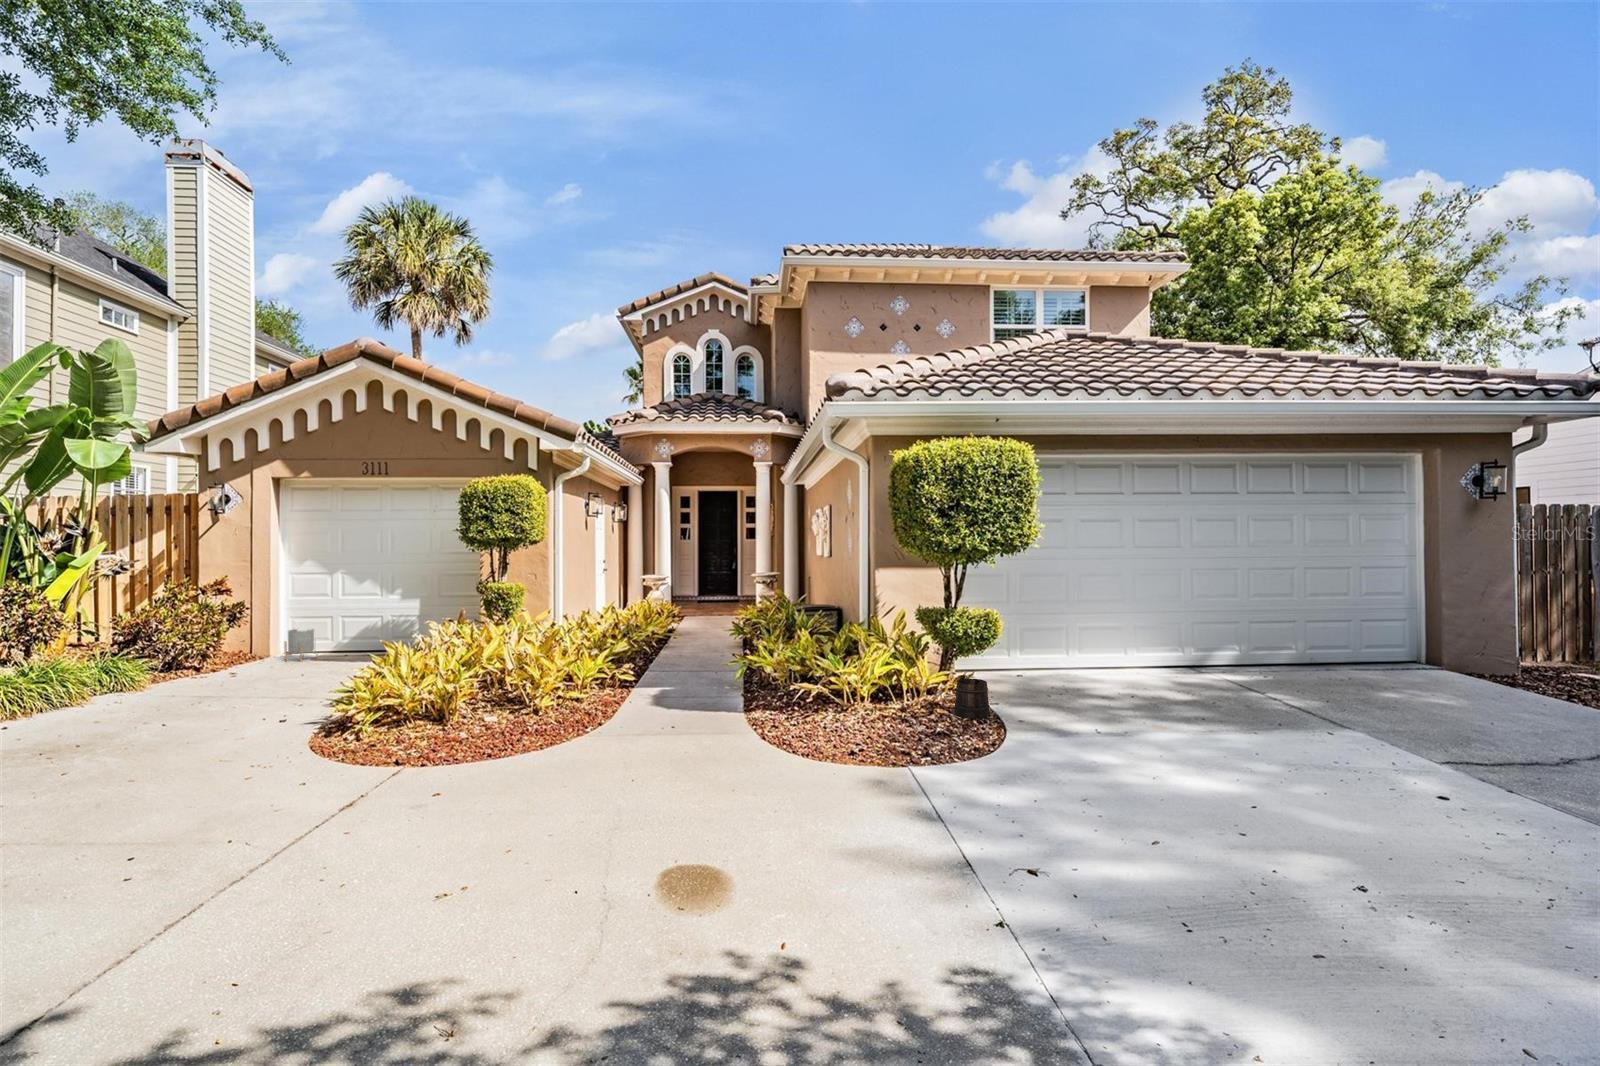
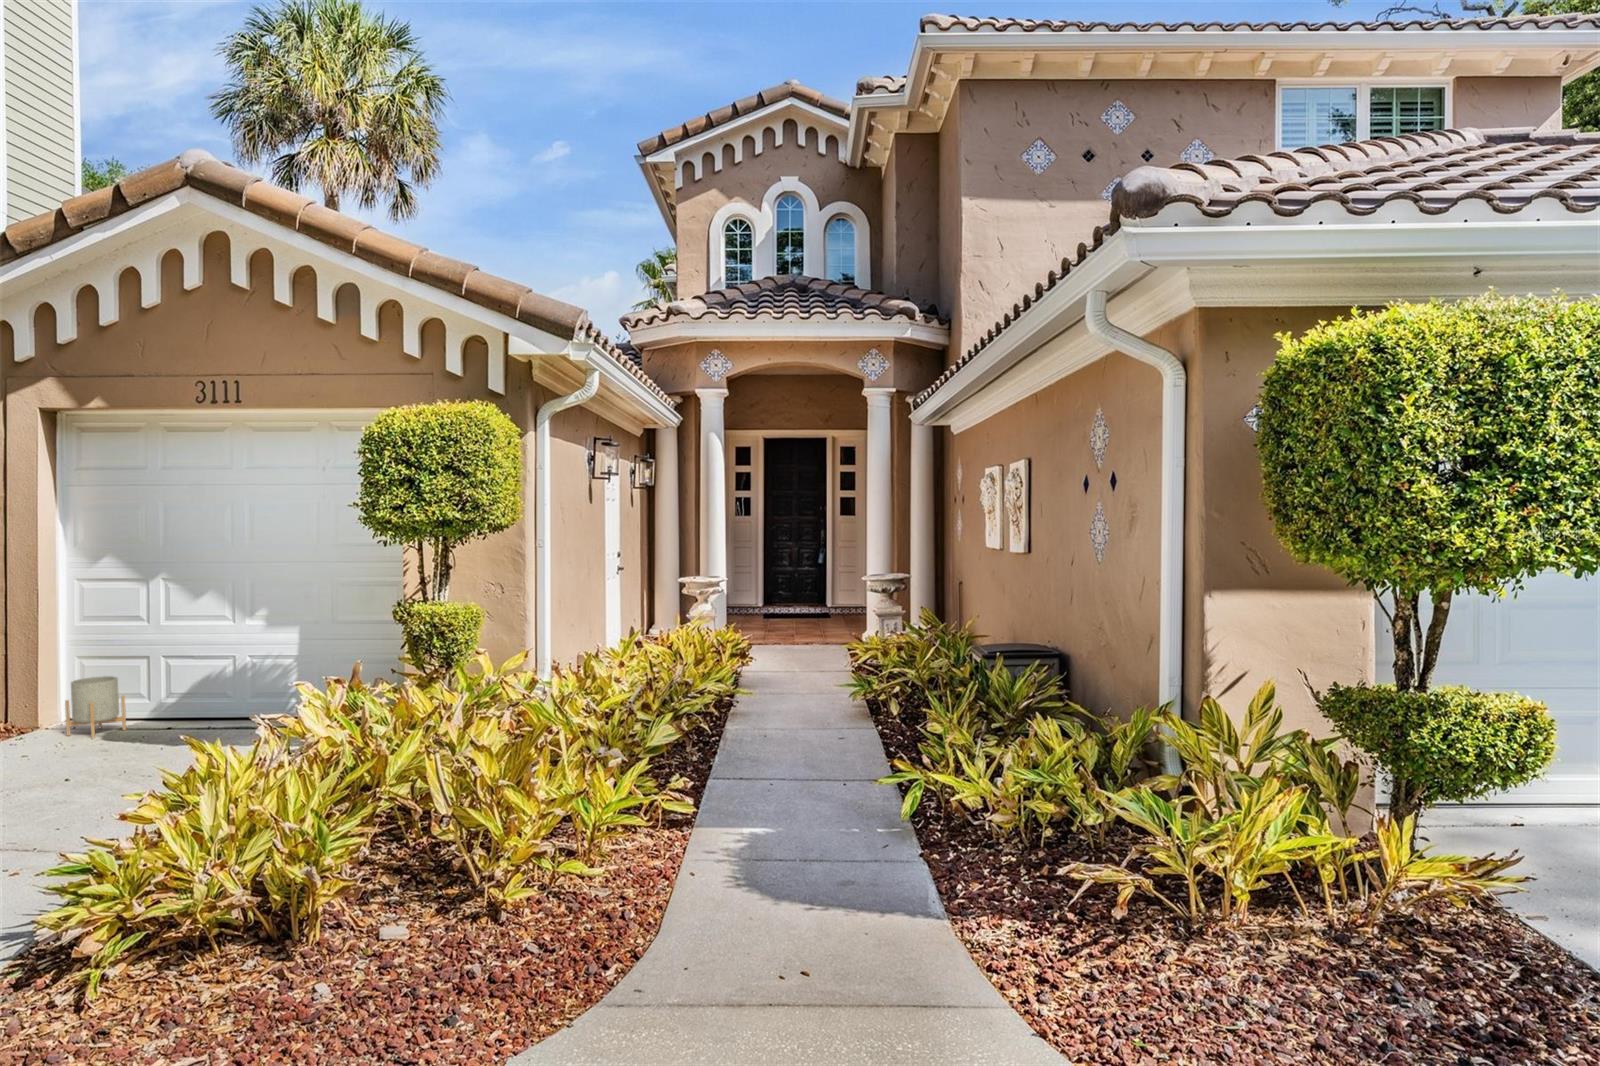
bucket: present [955,675,990,719] -> none [1455,855,1554,971]

